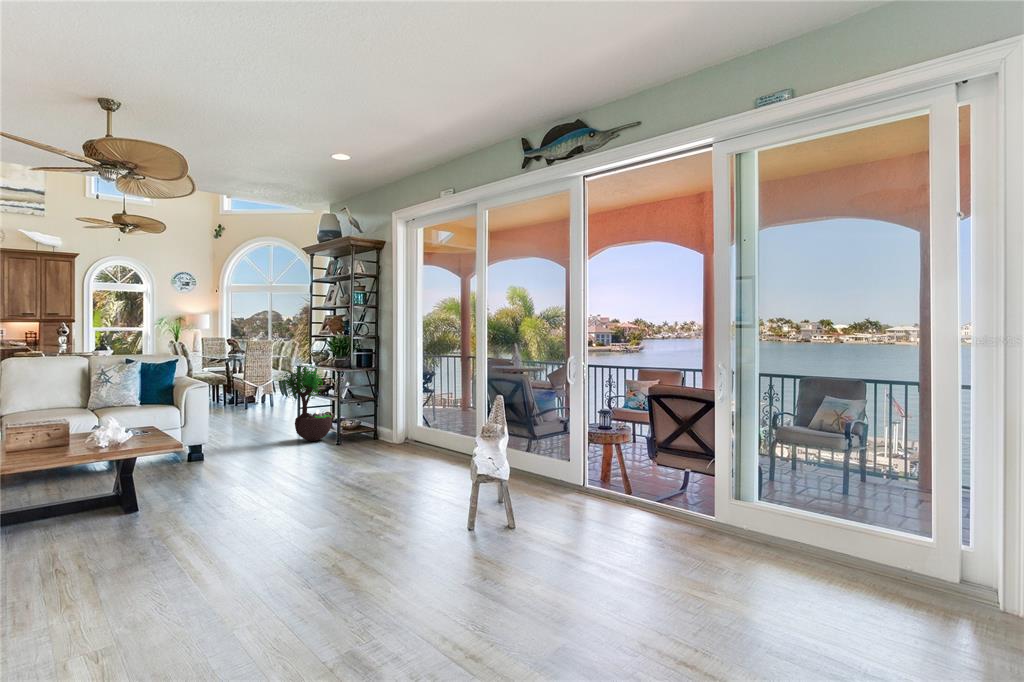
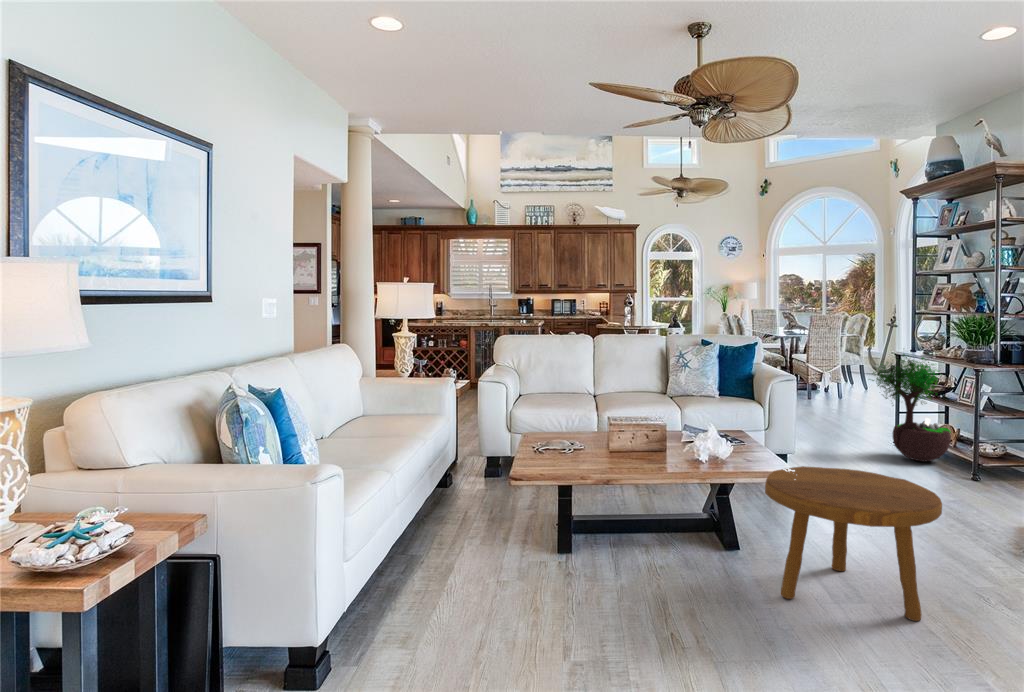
footstool: none [150,438,280,543] -> present [765,466,942,621]

